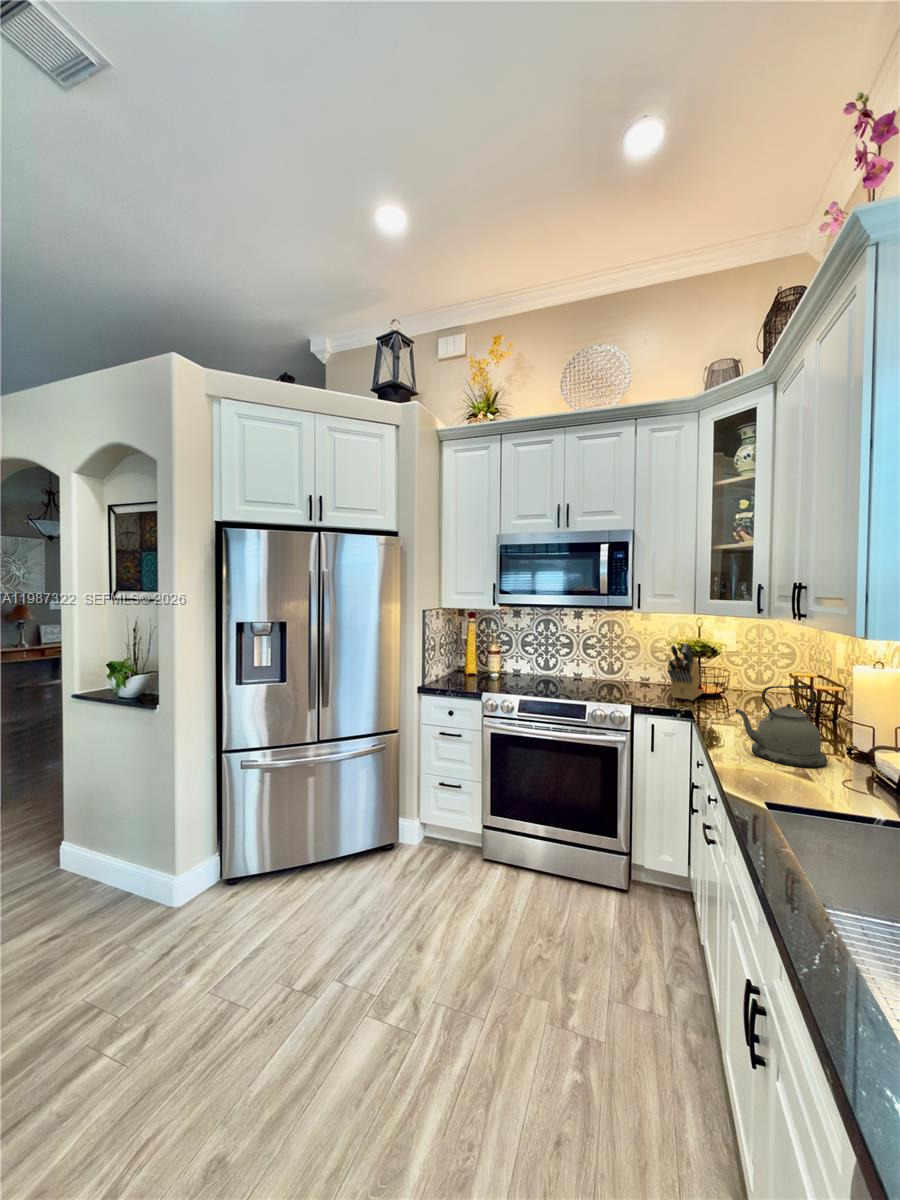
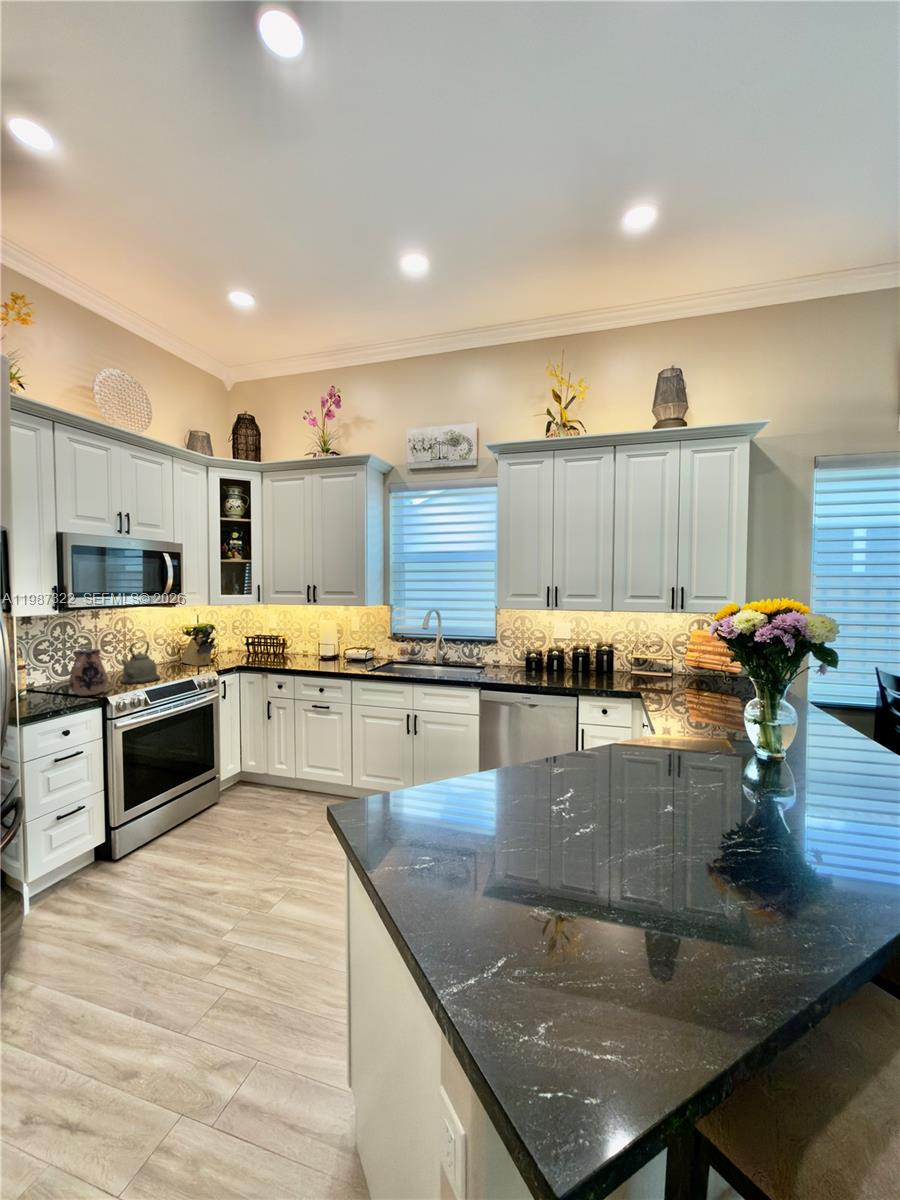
ceramic pitcher: none [480,644,512,689] -> present [69,649,108,696]
kettle: present [735,686,827,767] -> present [120,641,160,684]

